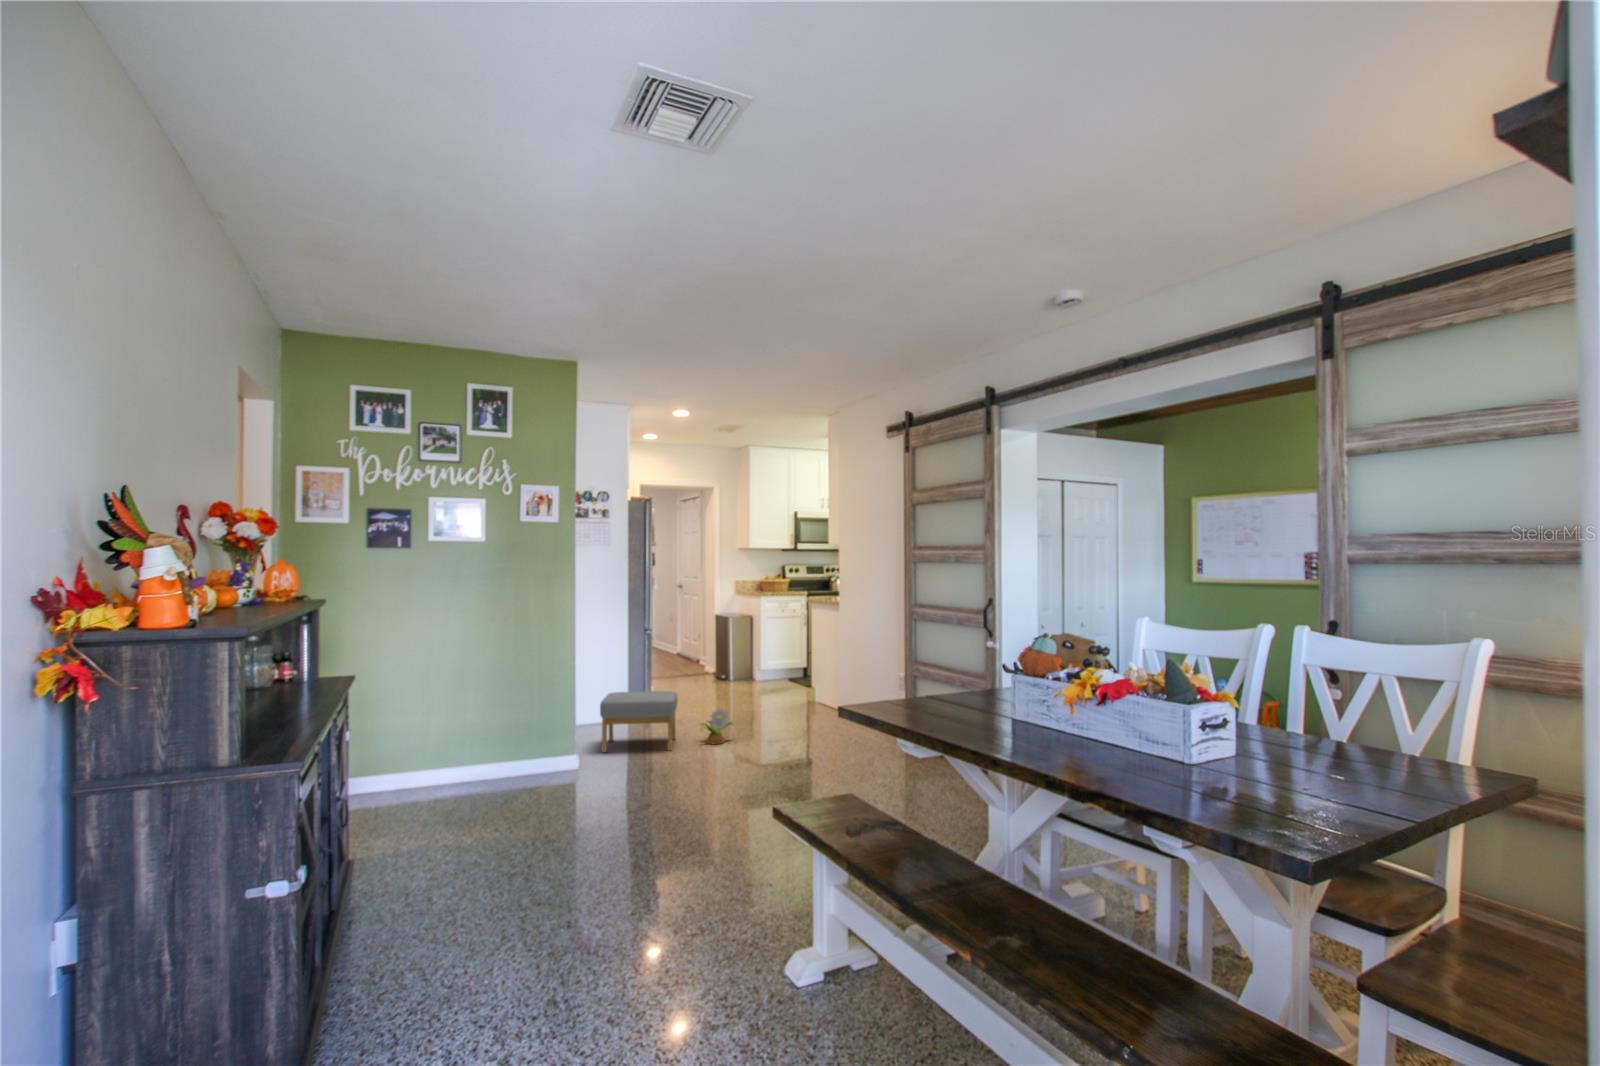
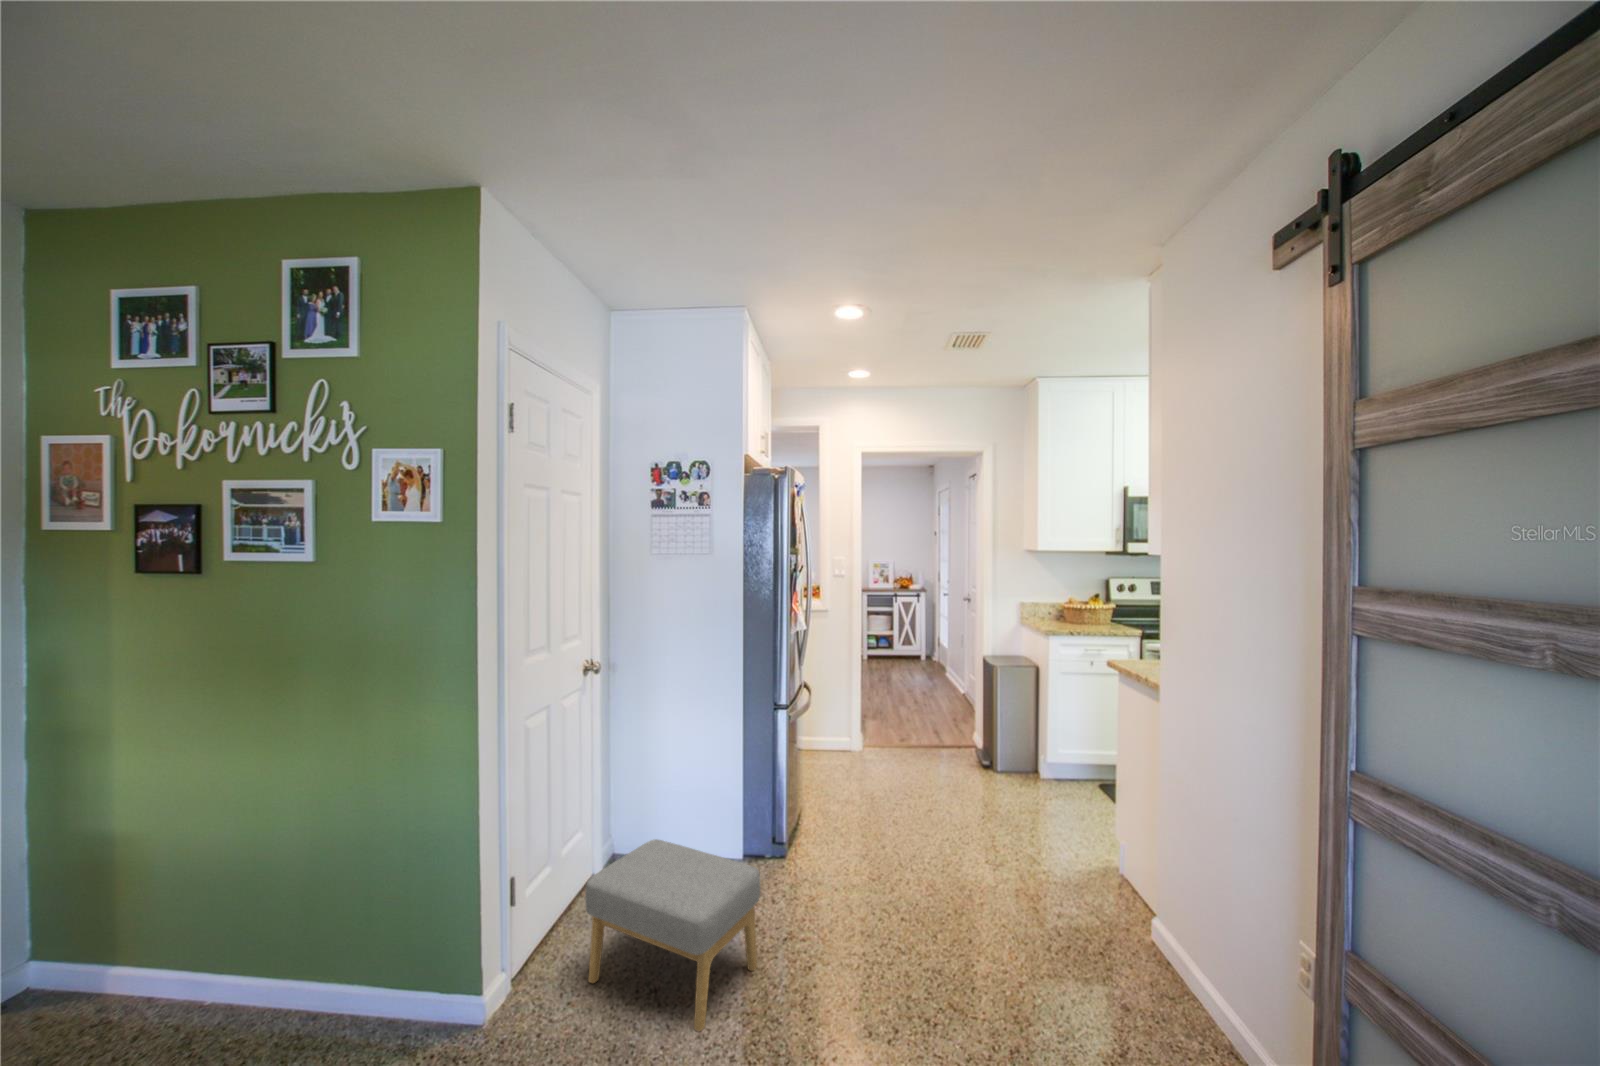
decorative plant: present [701,709,734,744] -> none [773,951,863,1039]

